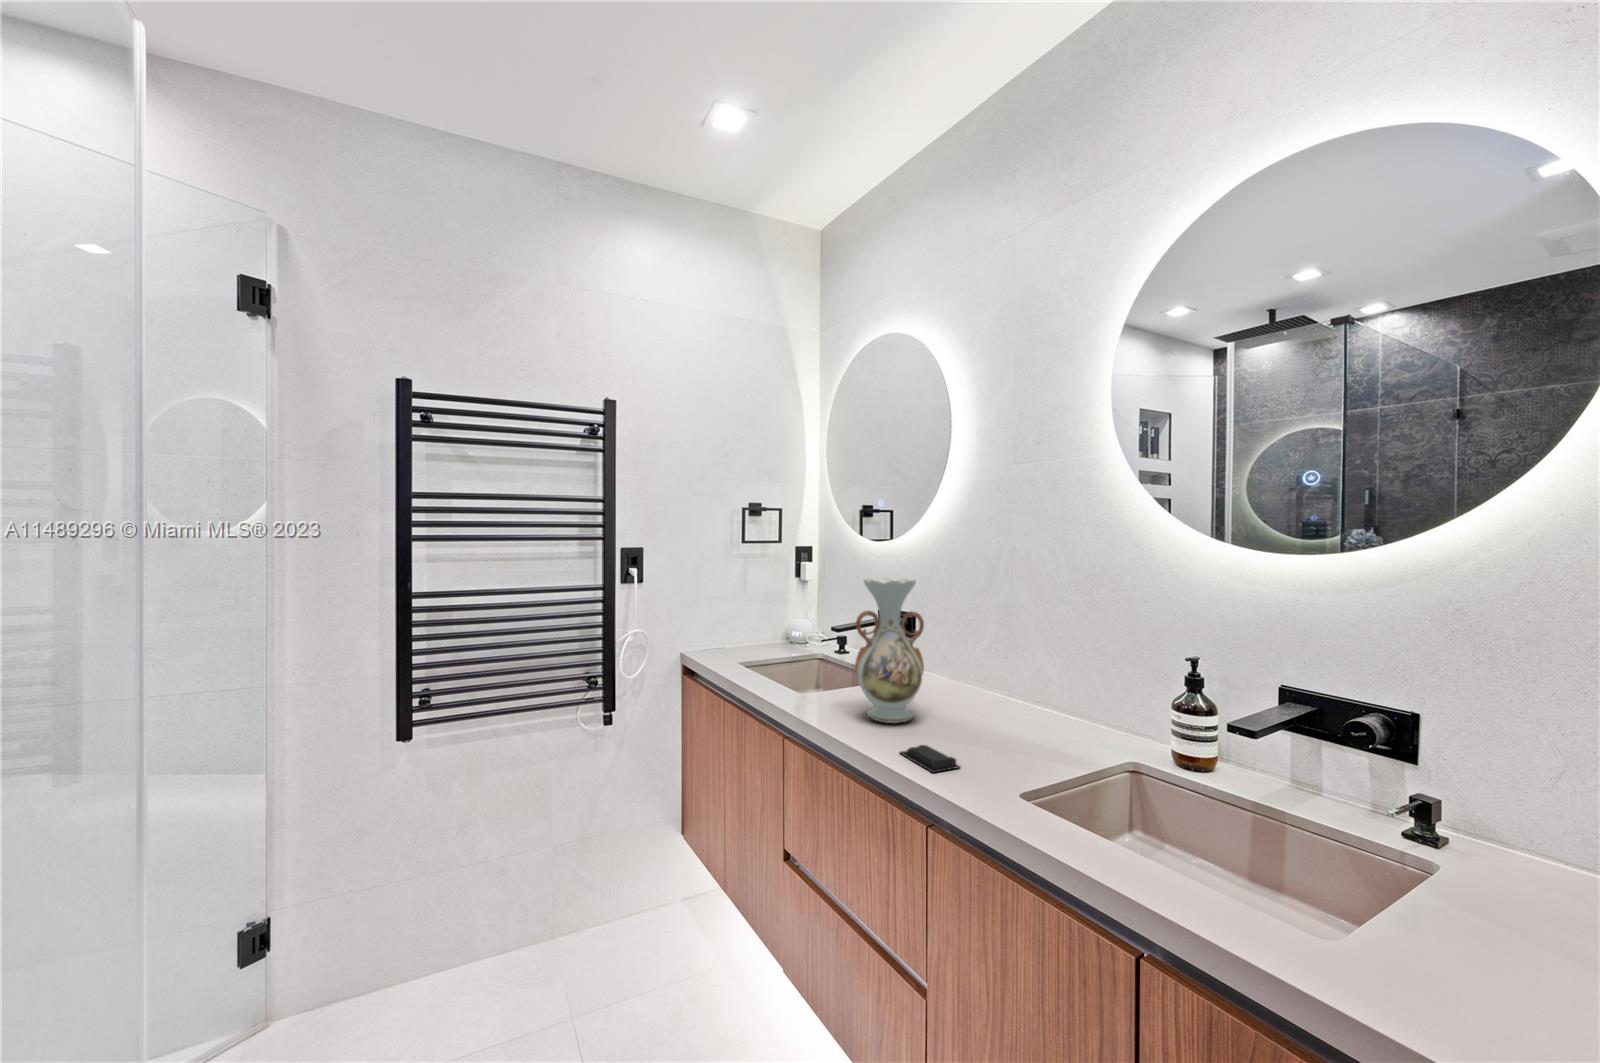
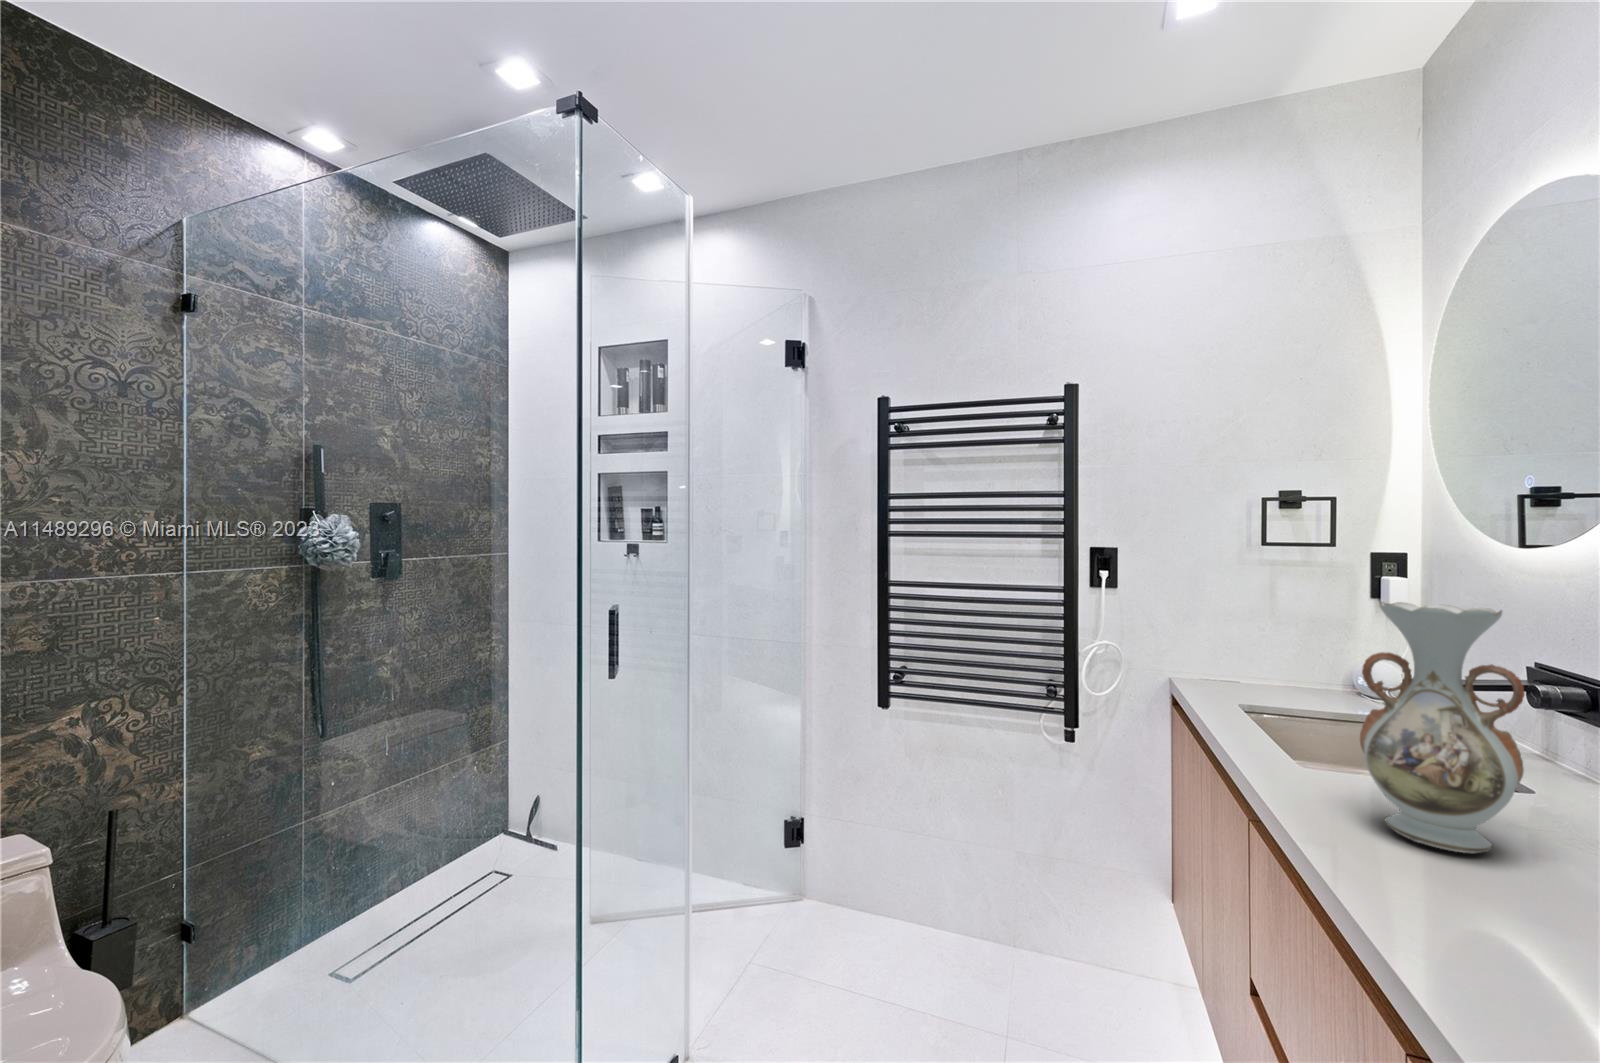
soap bar: present [900,745,960,772] -> none [1388,889,1511,962]

